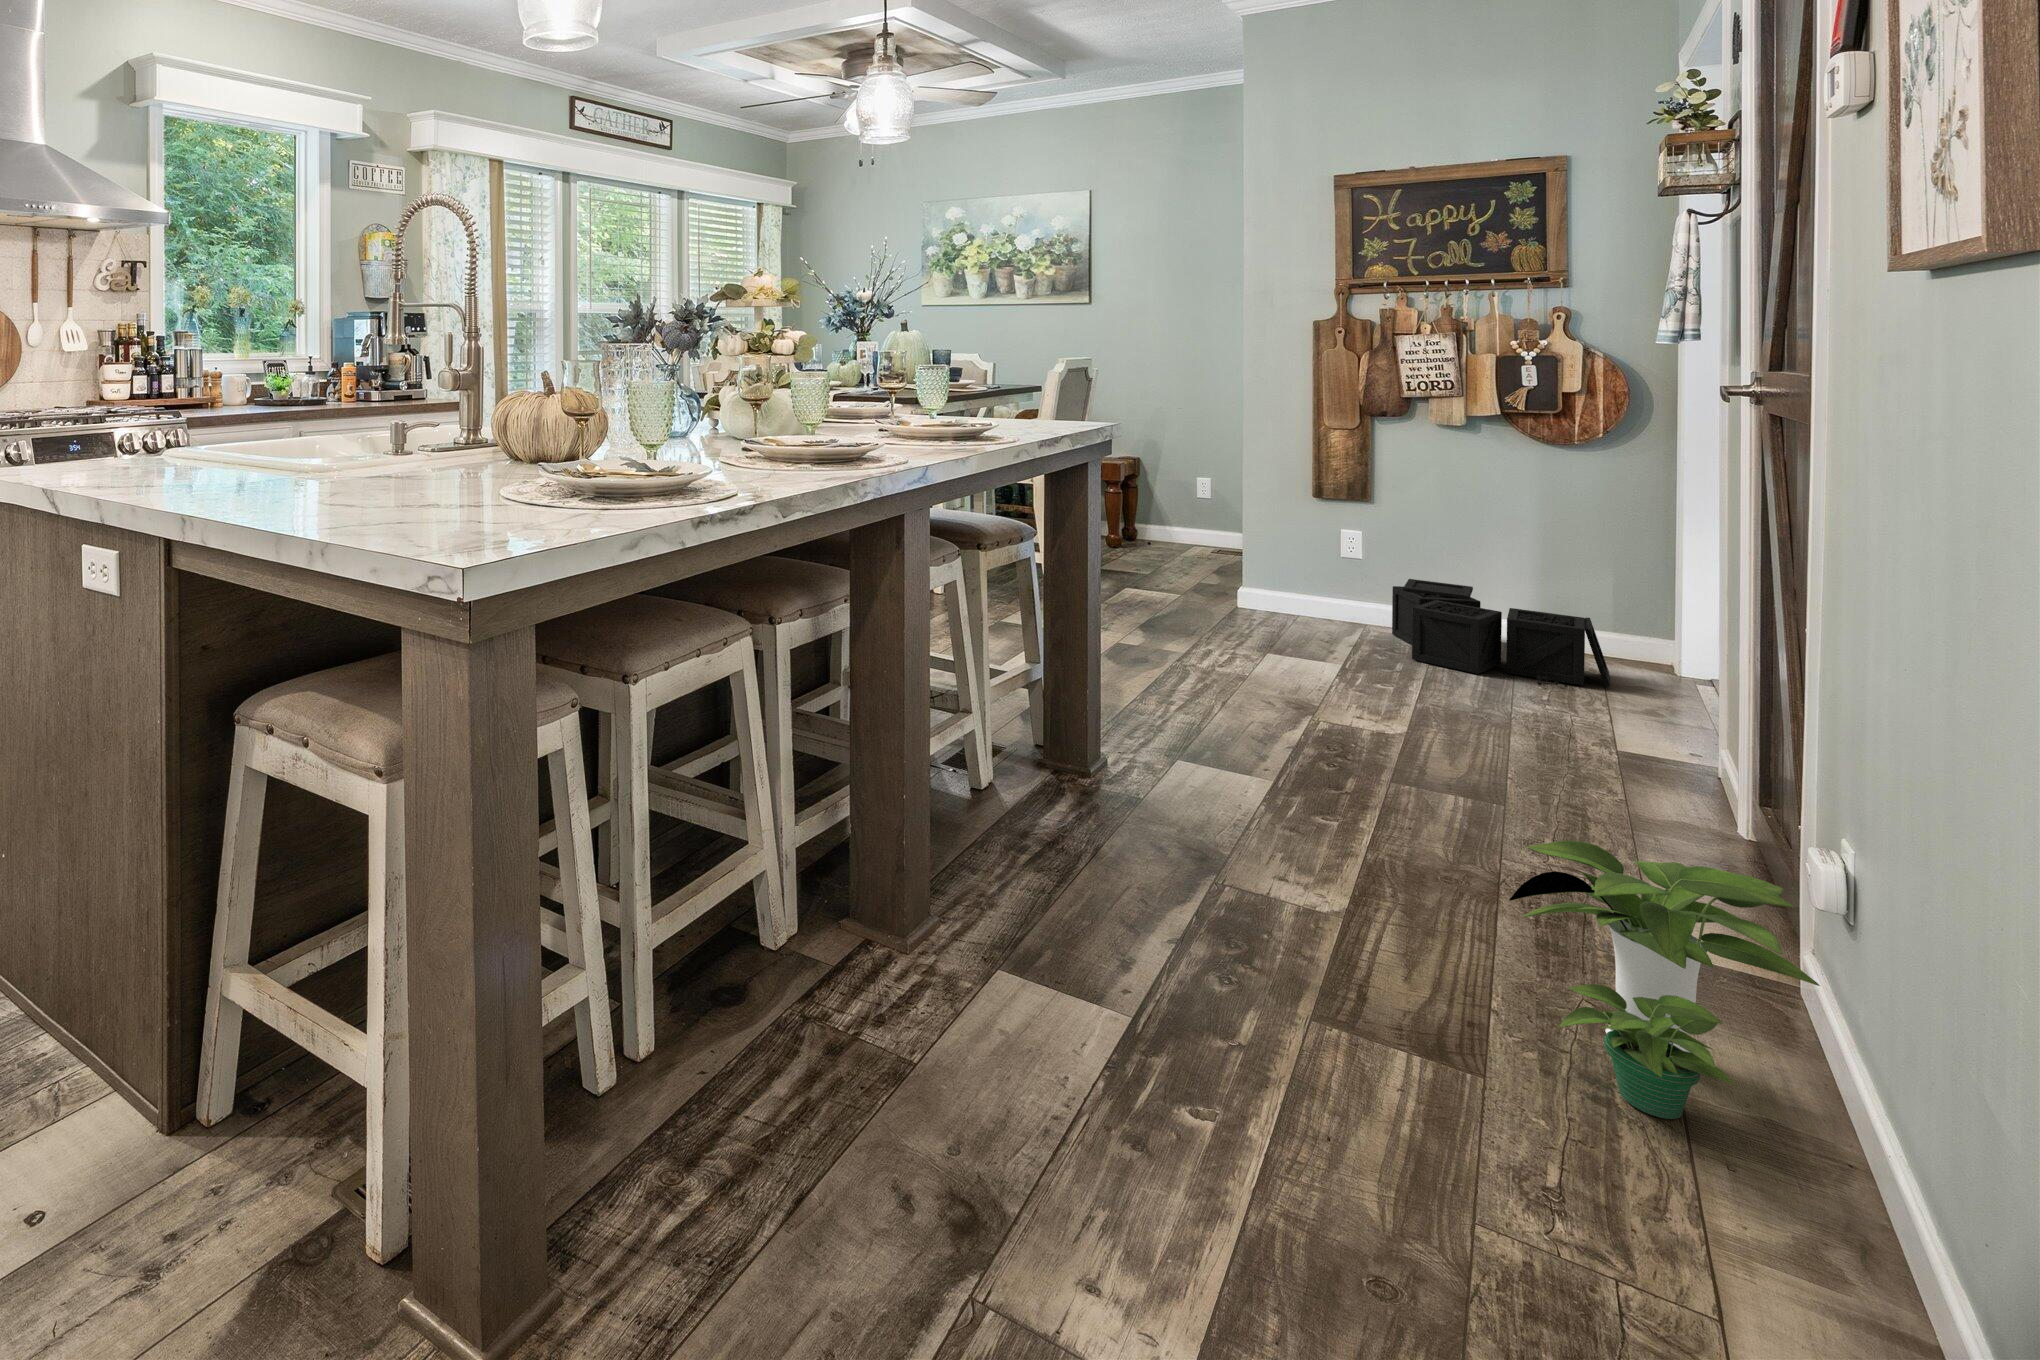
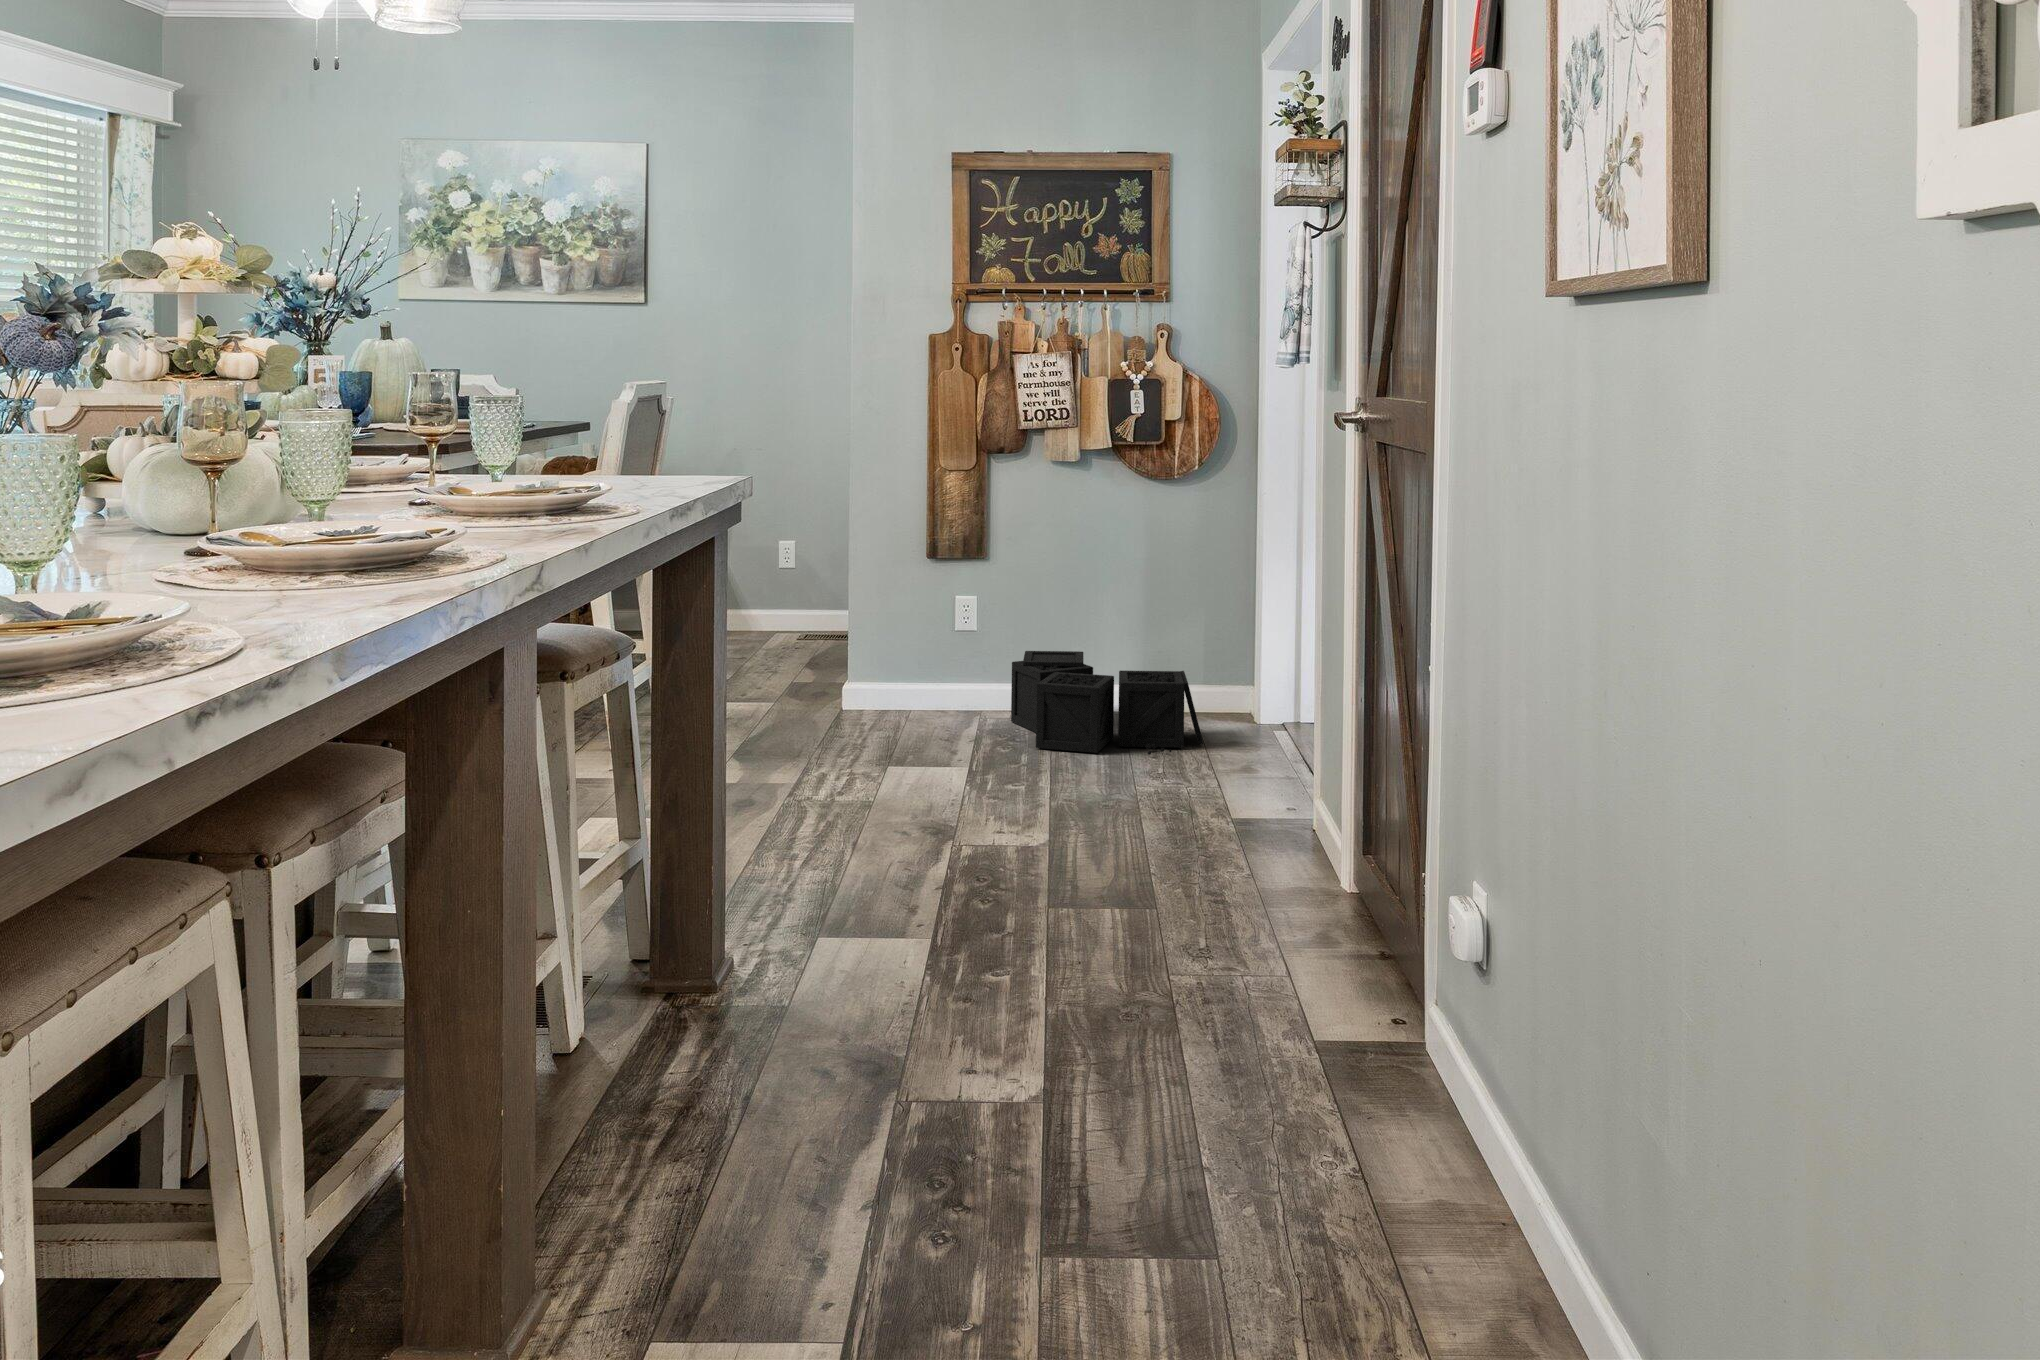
potted plant: present [1509,841,1820,1119] -> none [1218,914,1459,1219]

